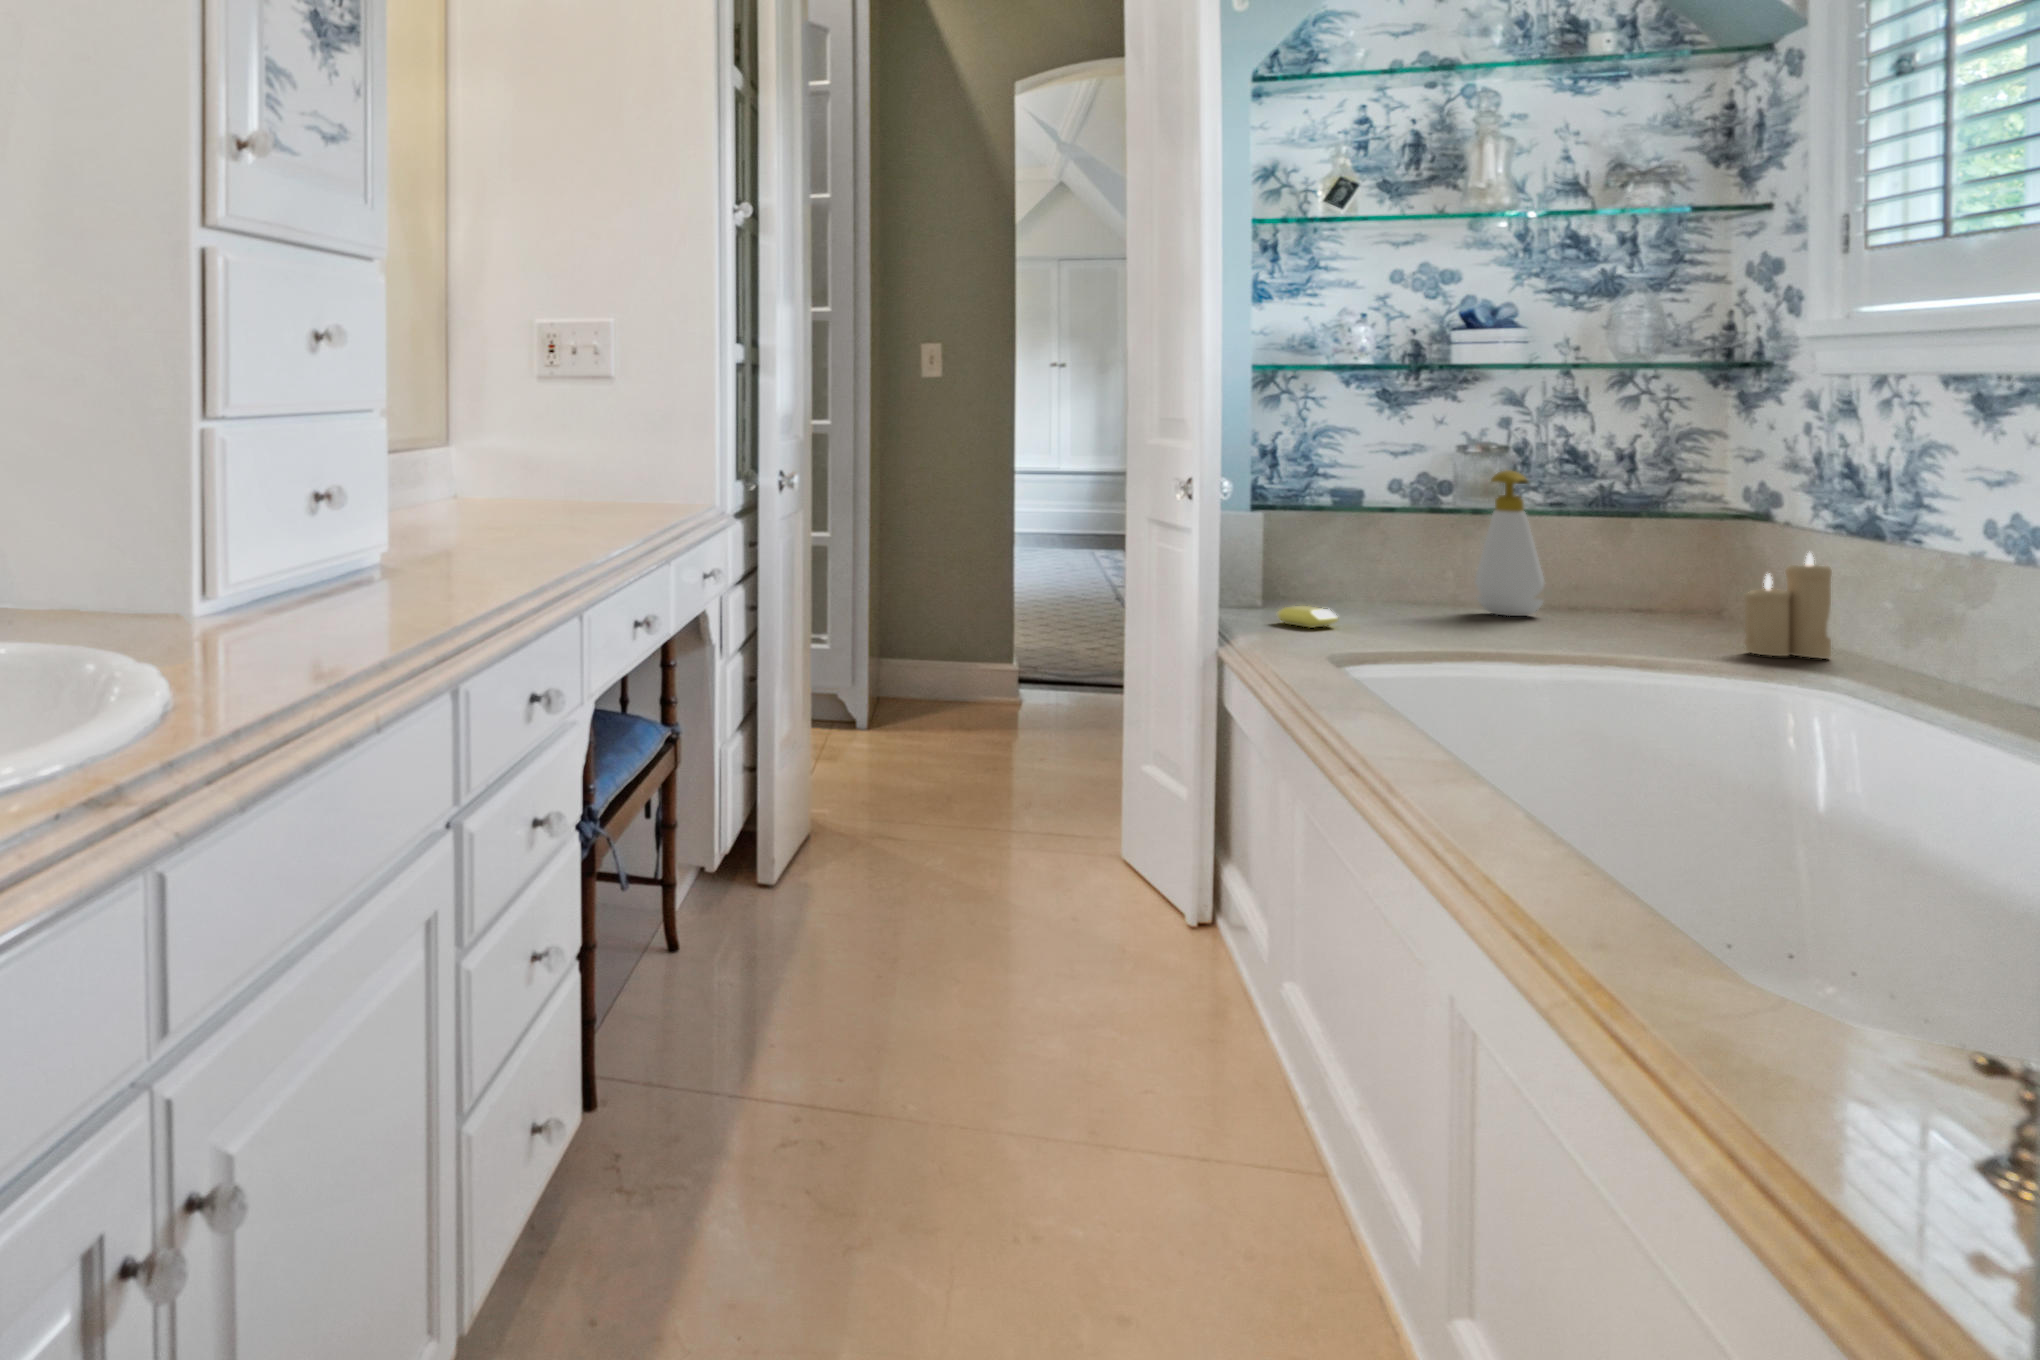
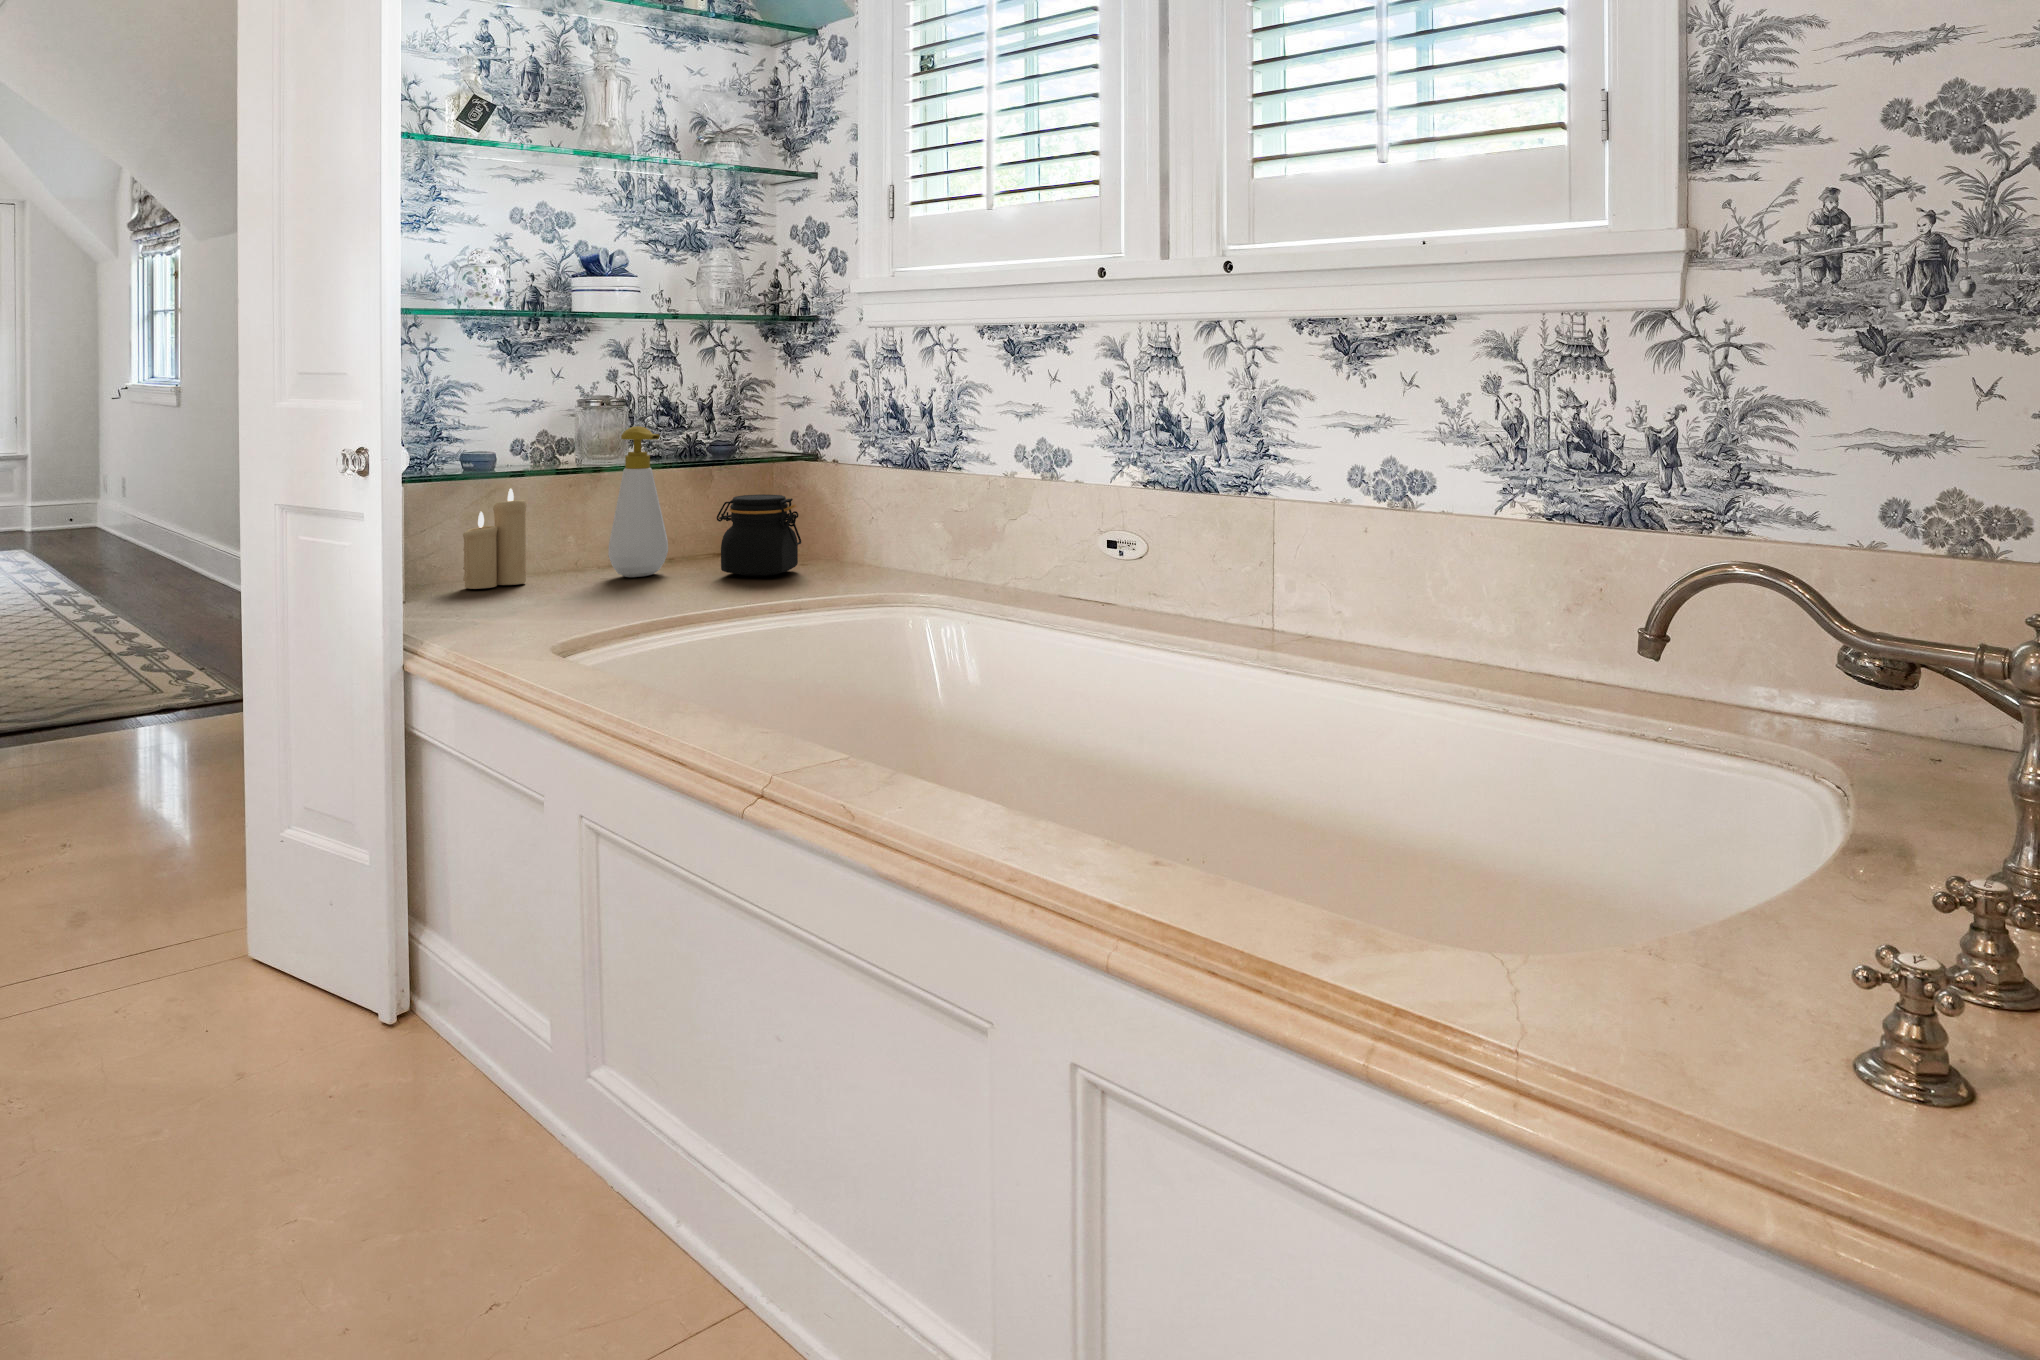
jar: none [1599,549,1703,635] -> present [717,494,801,576]
candle: present [1744,553,1832,659] -> present [463,488,526,589]
soap bar: present [1277,606,1338,628] -> none [462,600,529,626]

